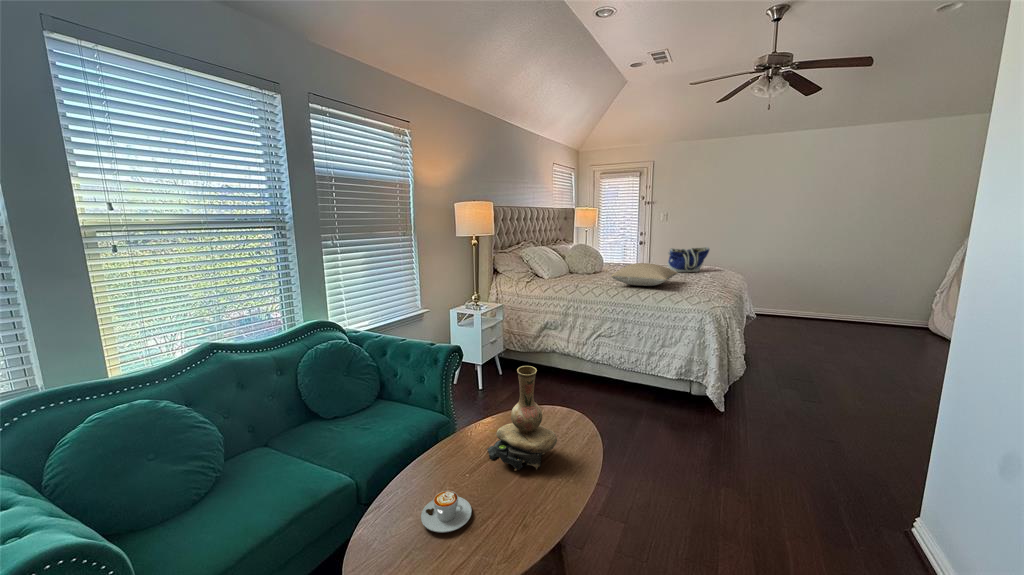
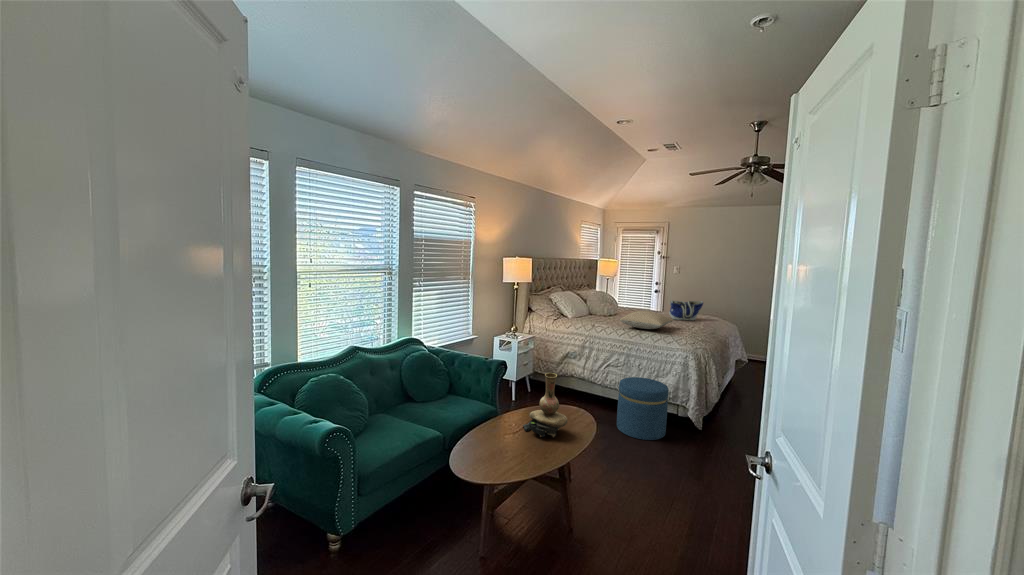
ottoman: none [616,350,683,433] -> present [617,377,669,440]
coffee cup: present [421,491,472,532] -> none [485,440,514,460]

